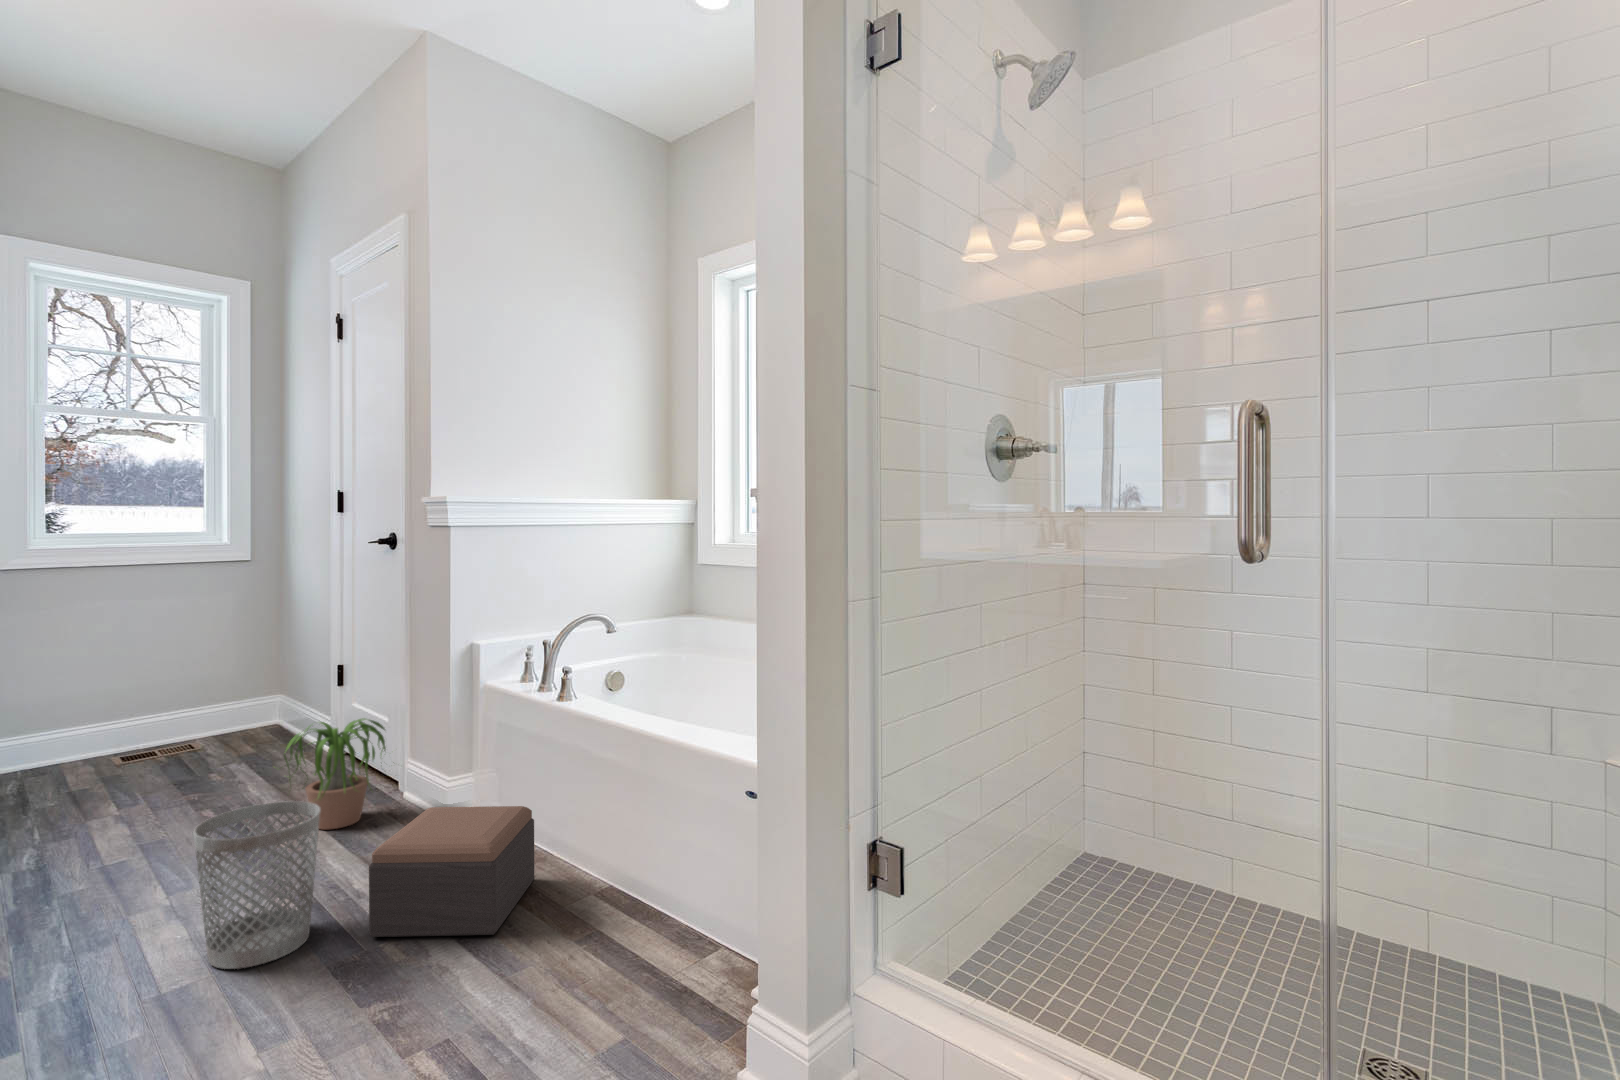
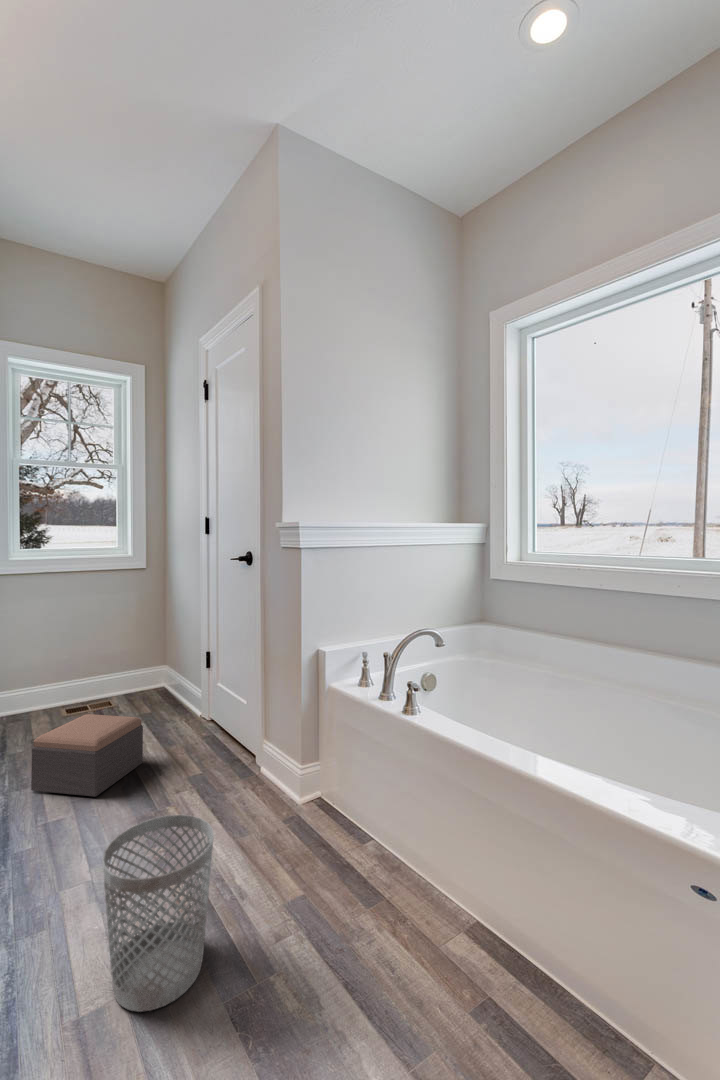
potted plant: present [284,719,386,829] -> none [163,707,261,803]
footstool: present [369,806,534,937] -> present [31,714,143,797]

